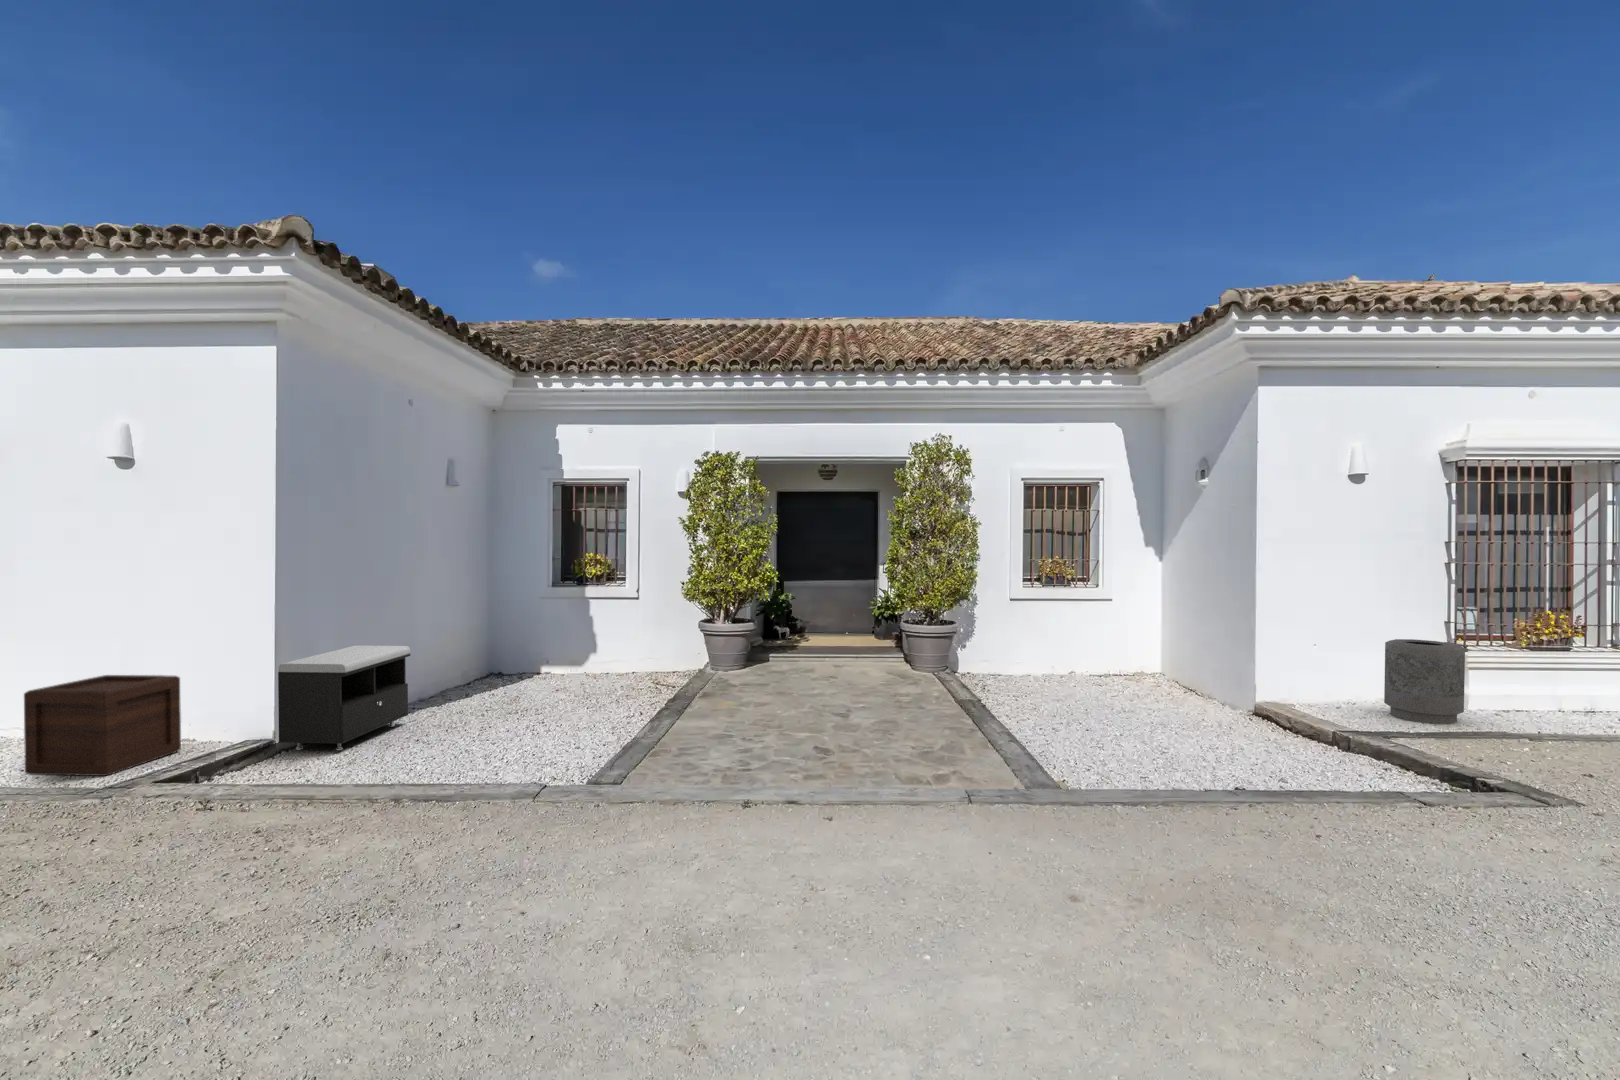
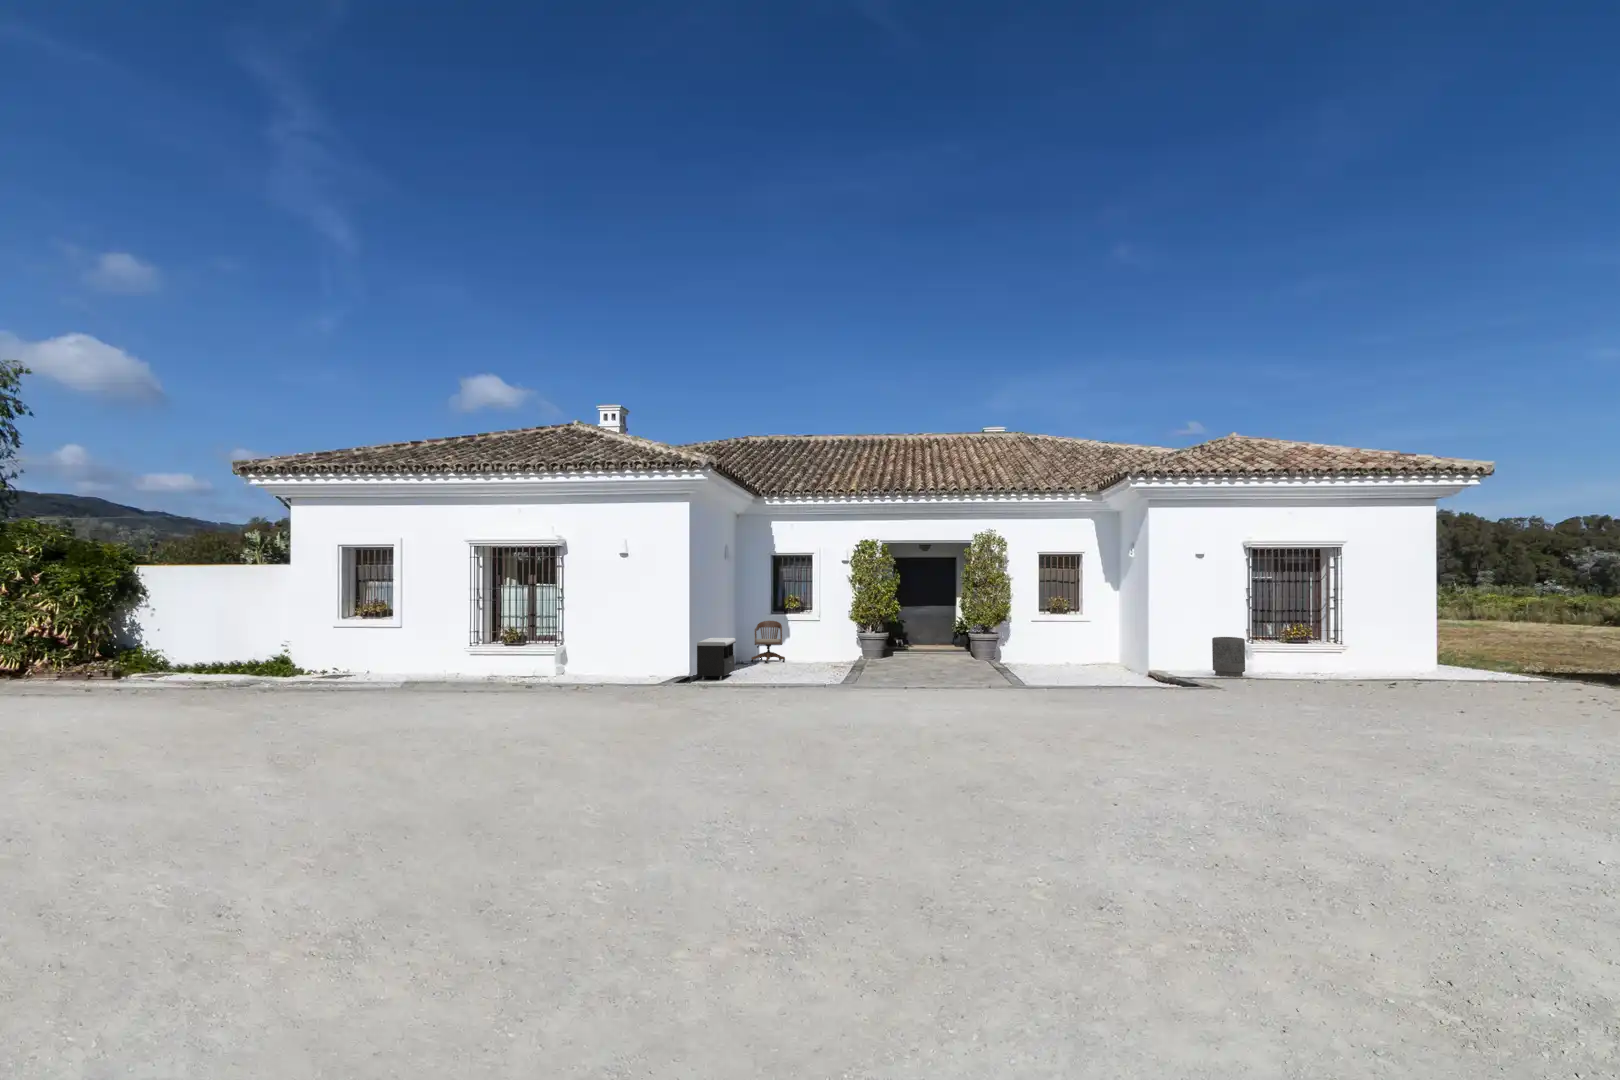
chair: none [508,599,571,680] -> present [751,621,785,663]
wooden crate: present [24,675,181,776] -> none [613,647,656,684]

